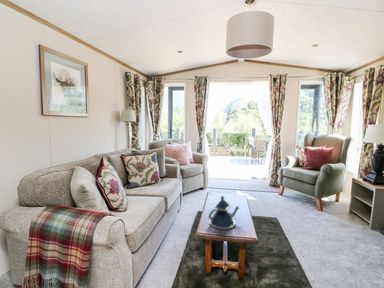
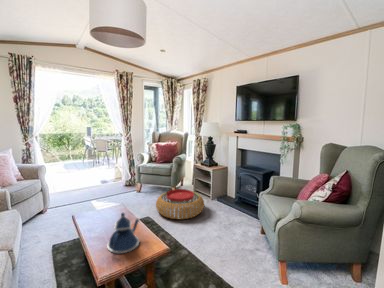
pouf: none [287,199,351,236] -> present [156,189,204,219]

